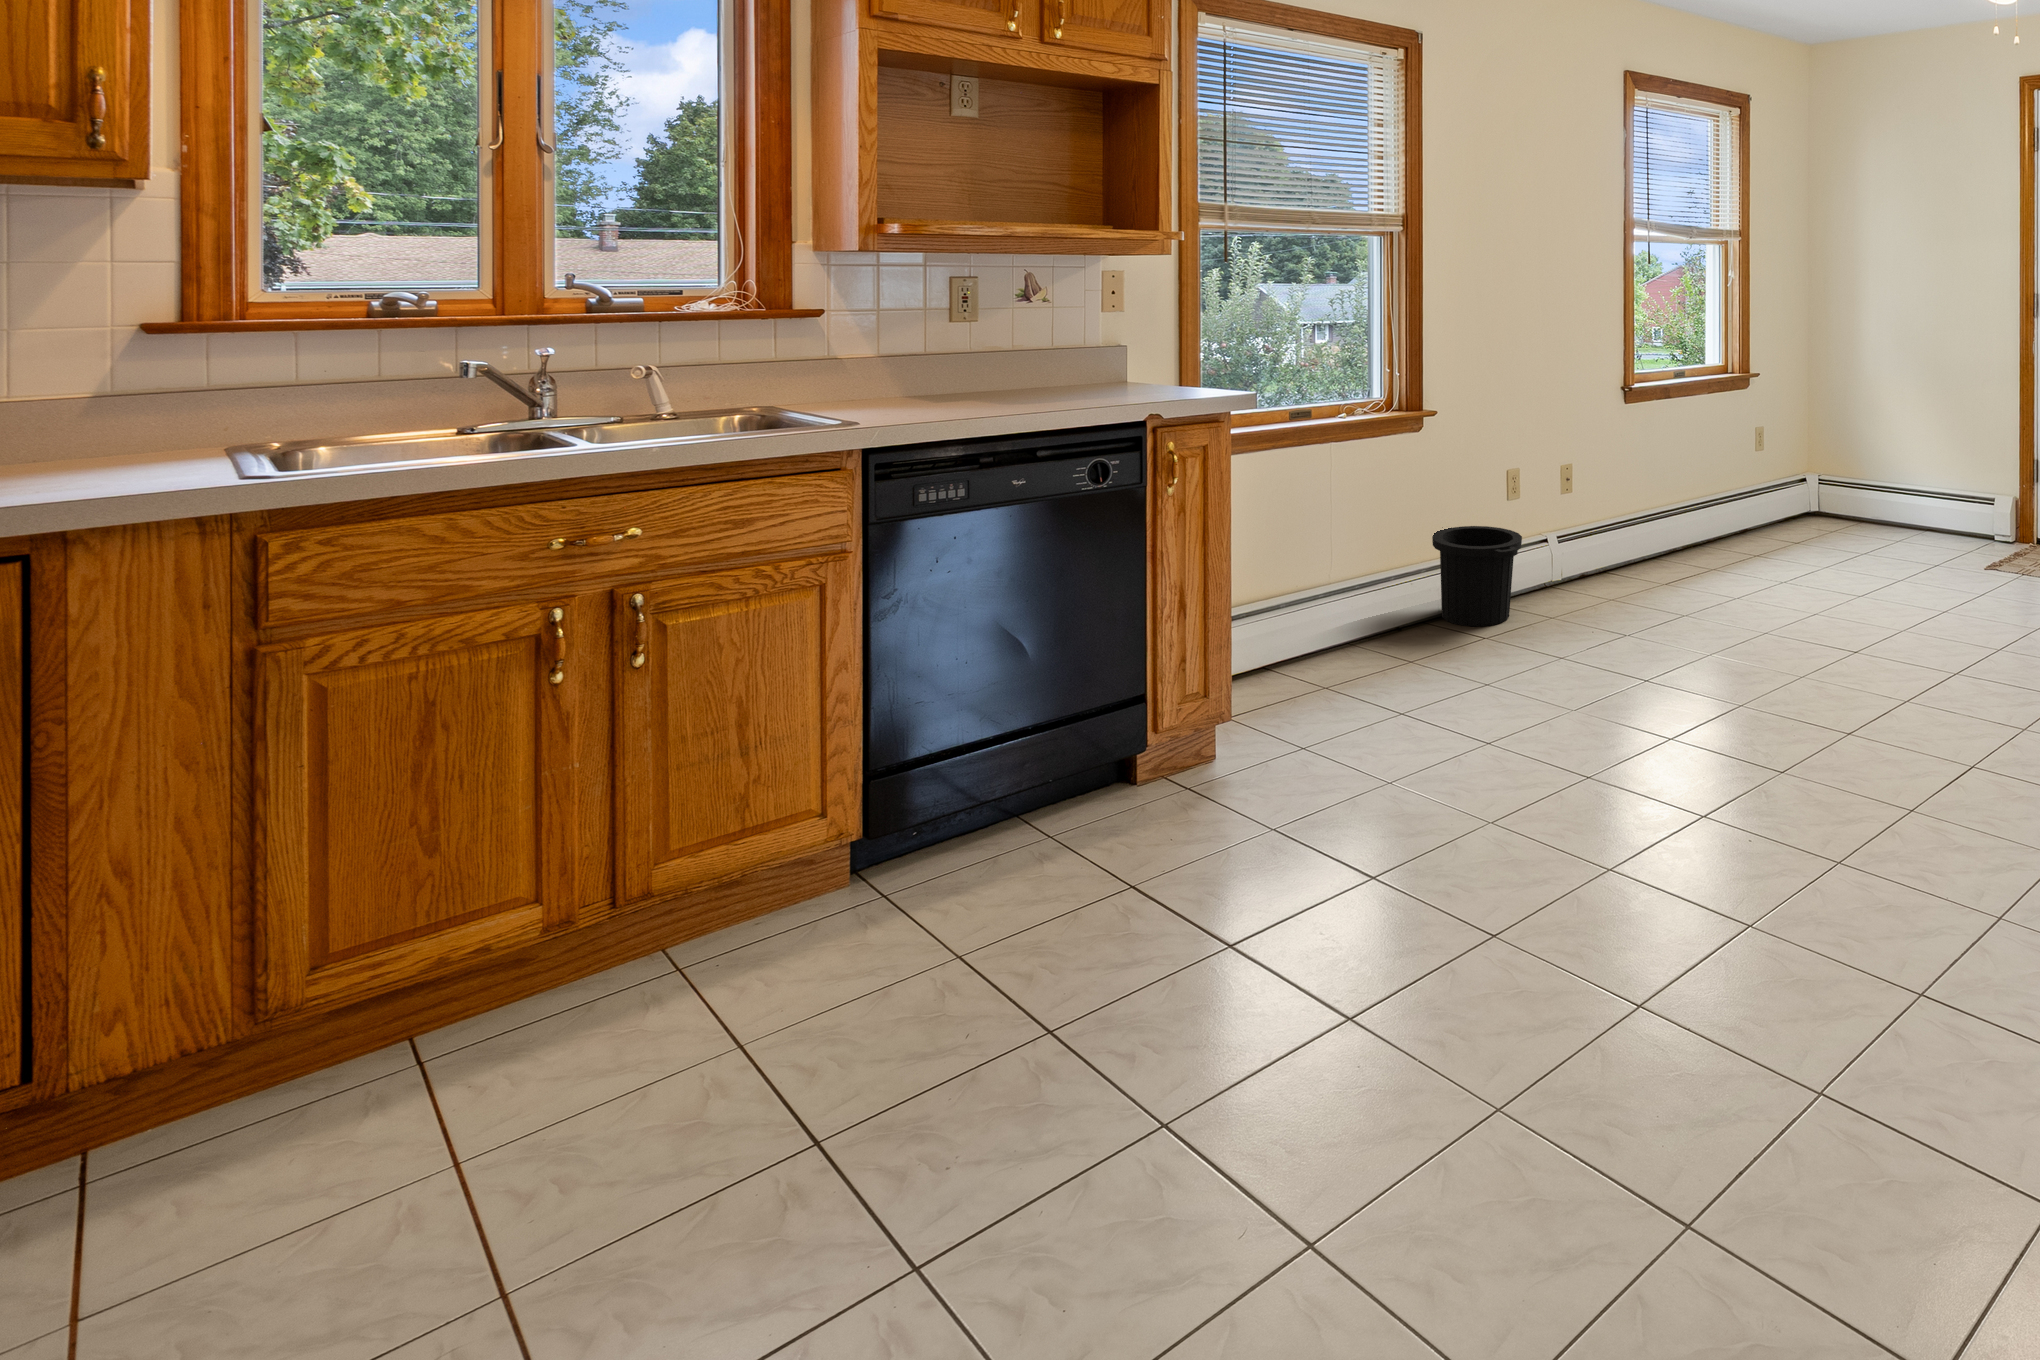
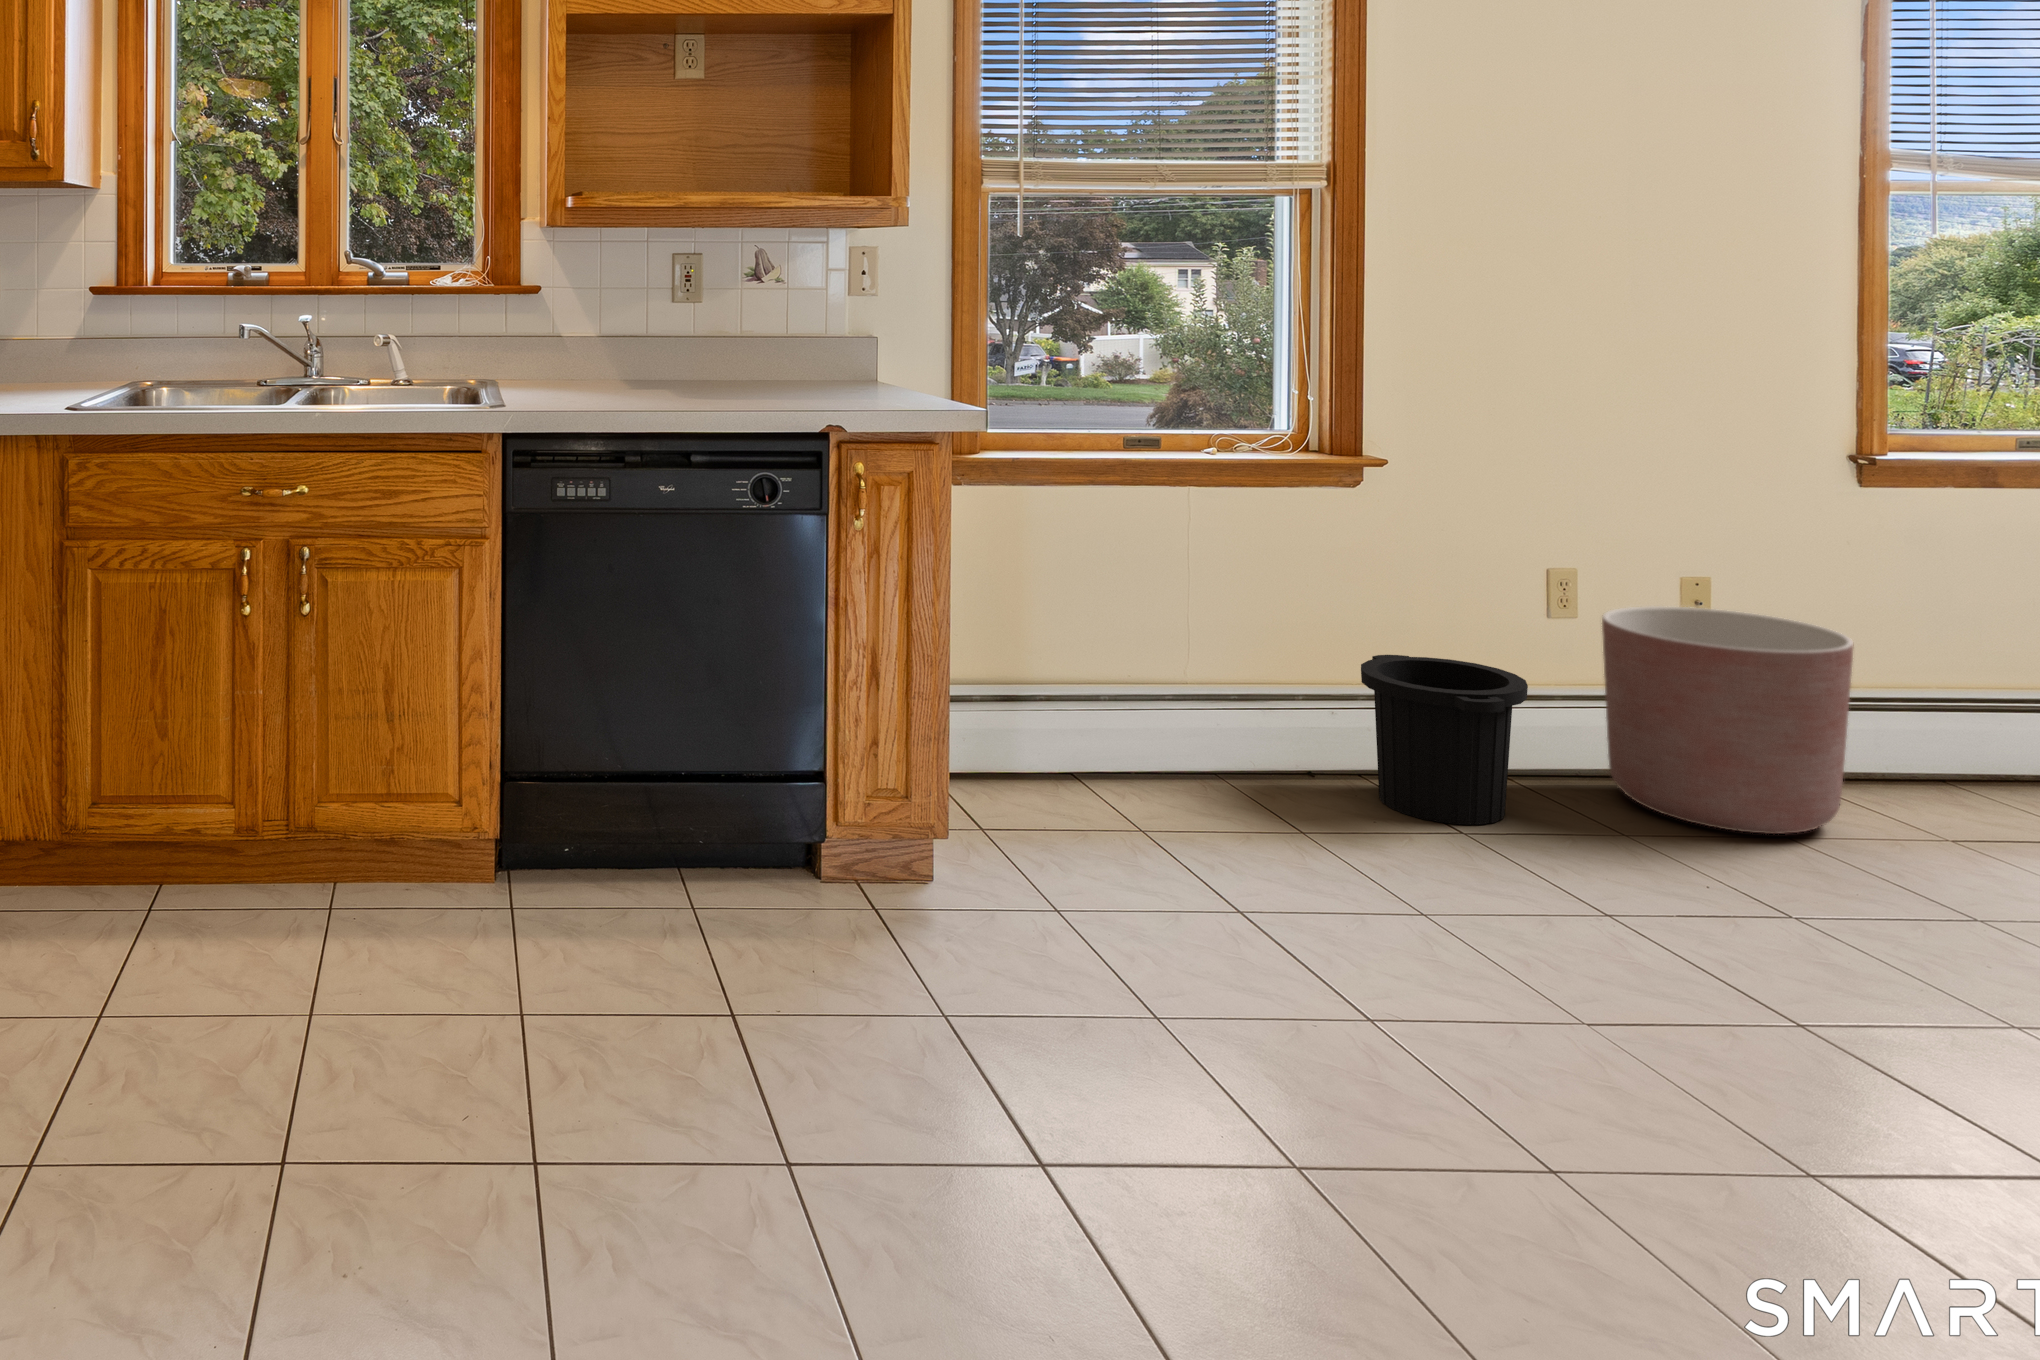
planter: none [1542,477,1654,598] -> present [1602,606,1854,834]

